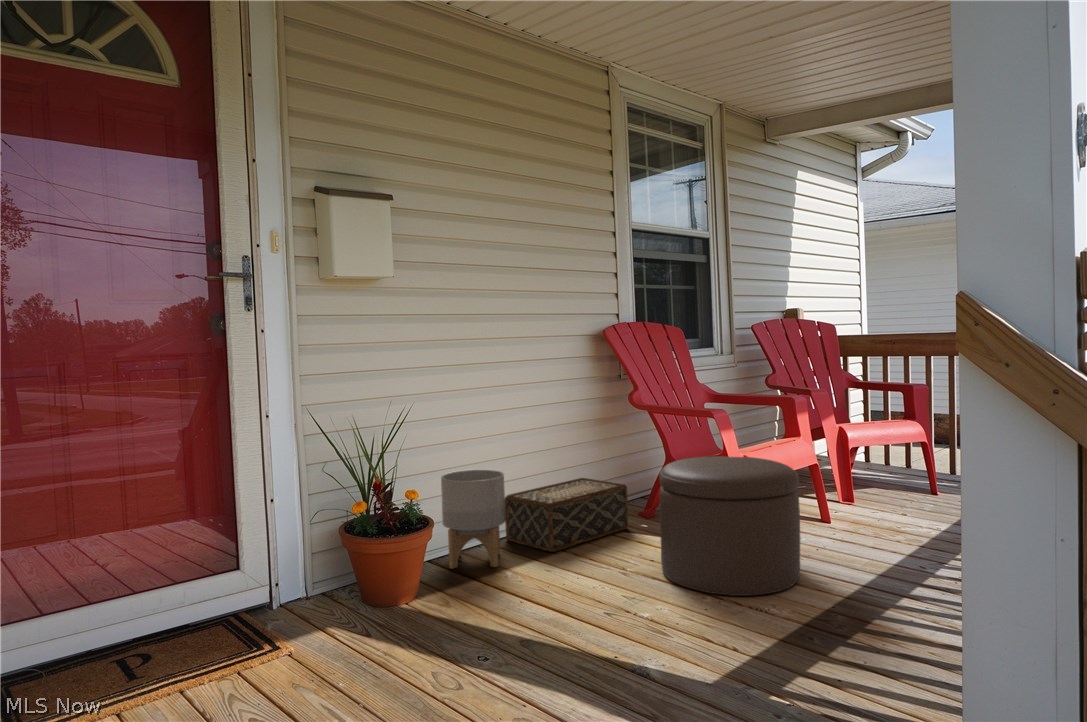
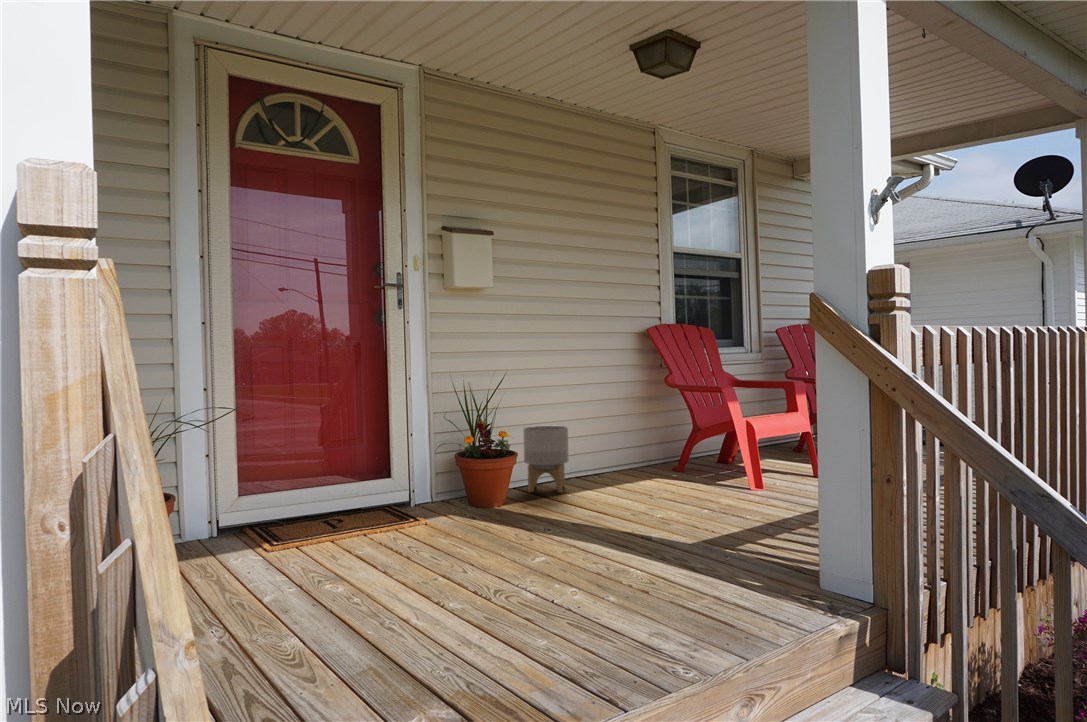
ottoman: present [659,456,800,596] -> none [678,419,778,511]
woven basket: present [505,478,628,552] -> none [570,439,662,486]

